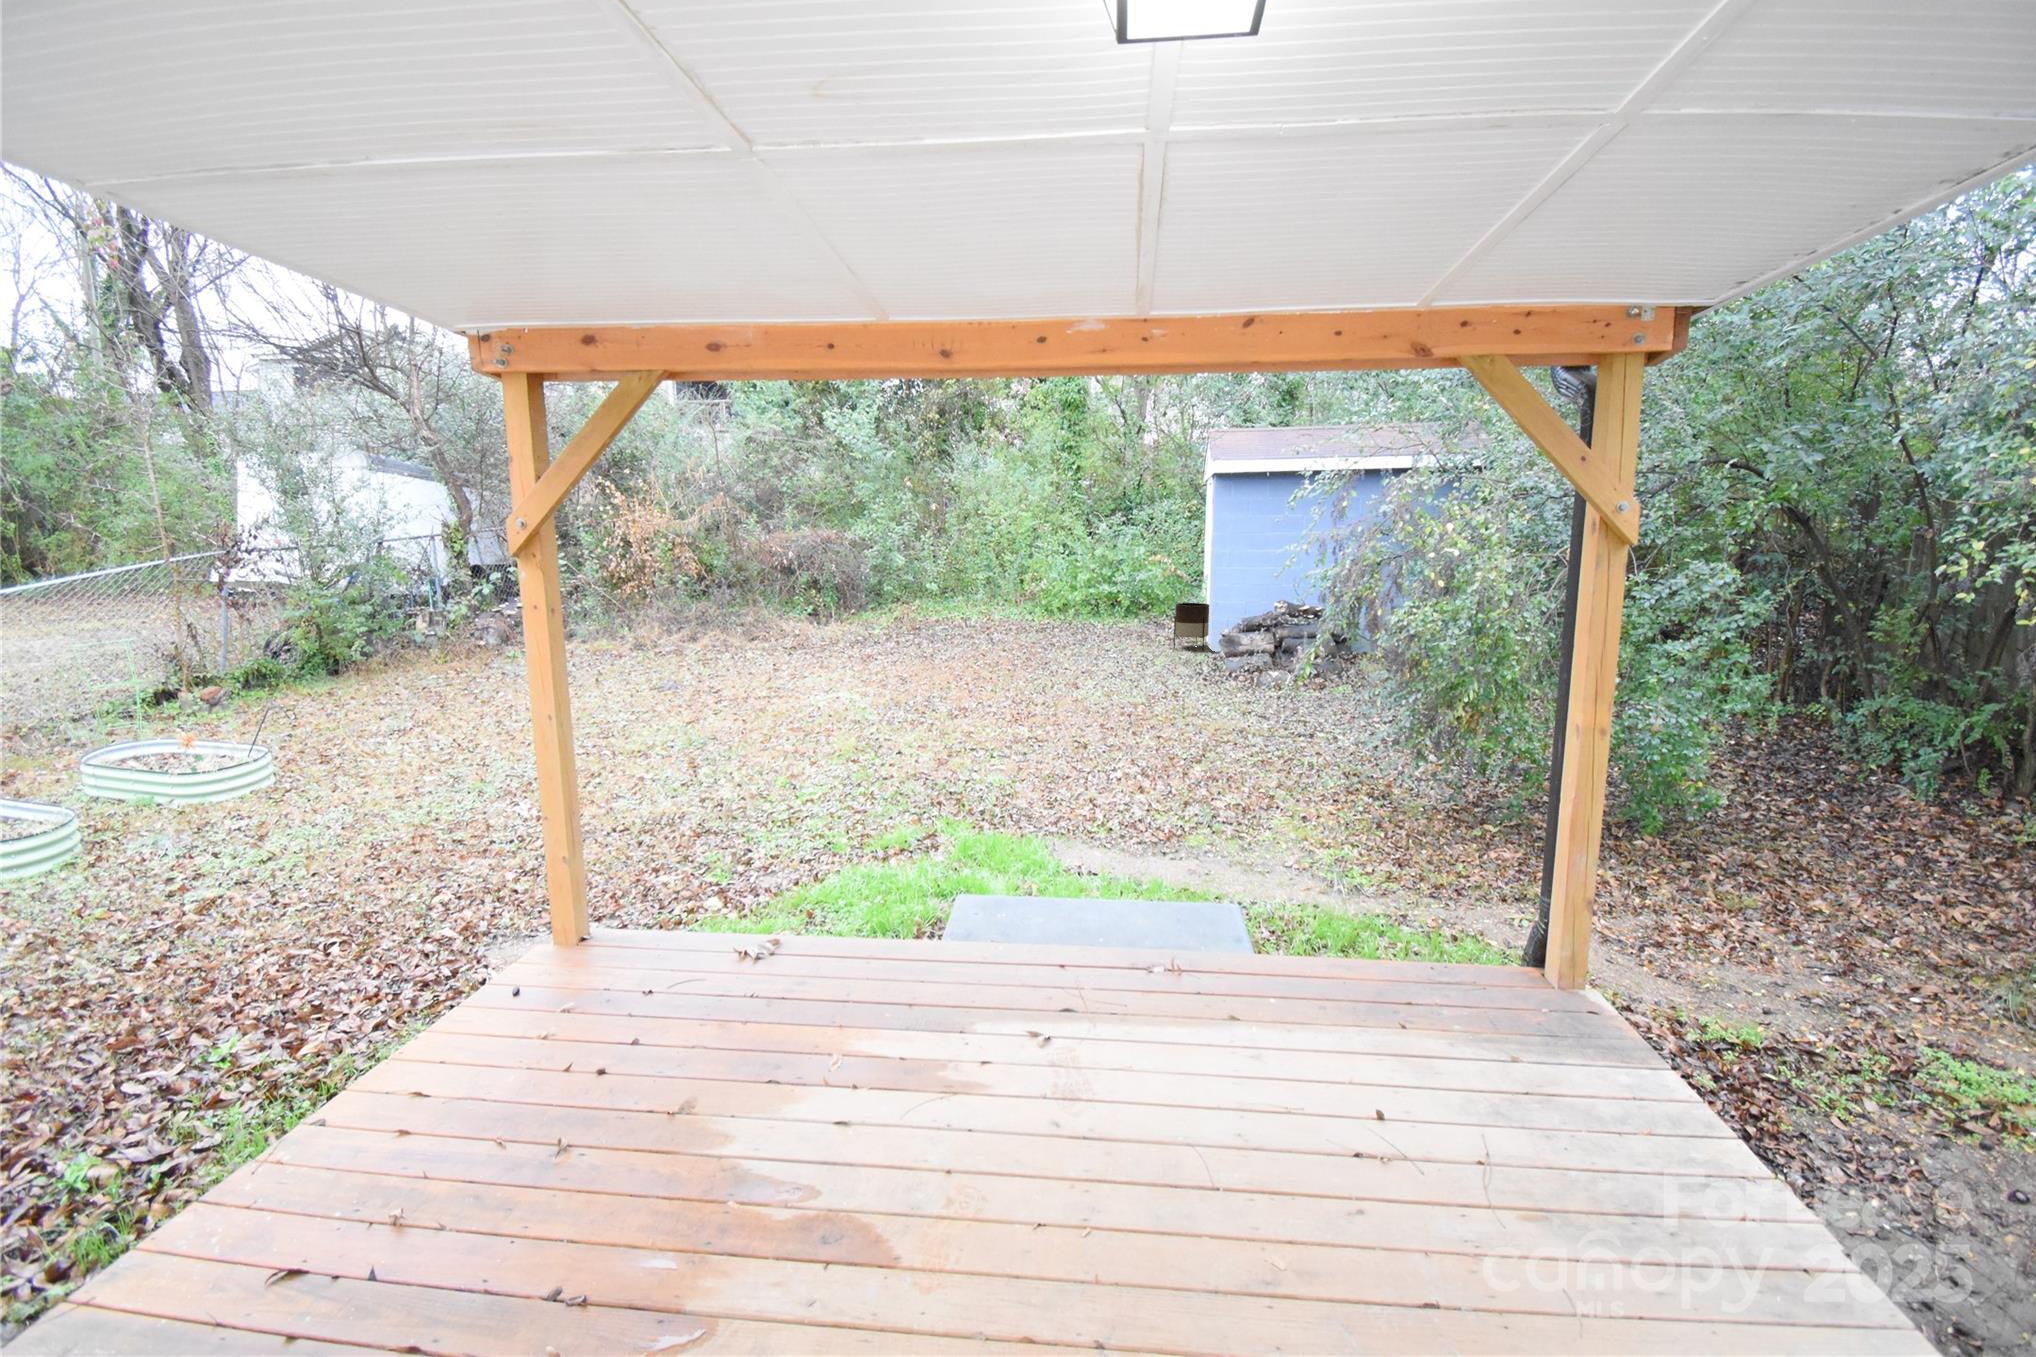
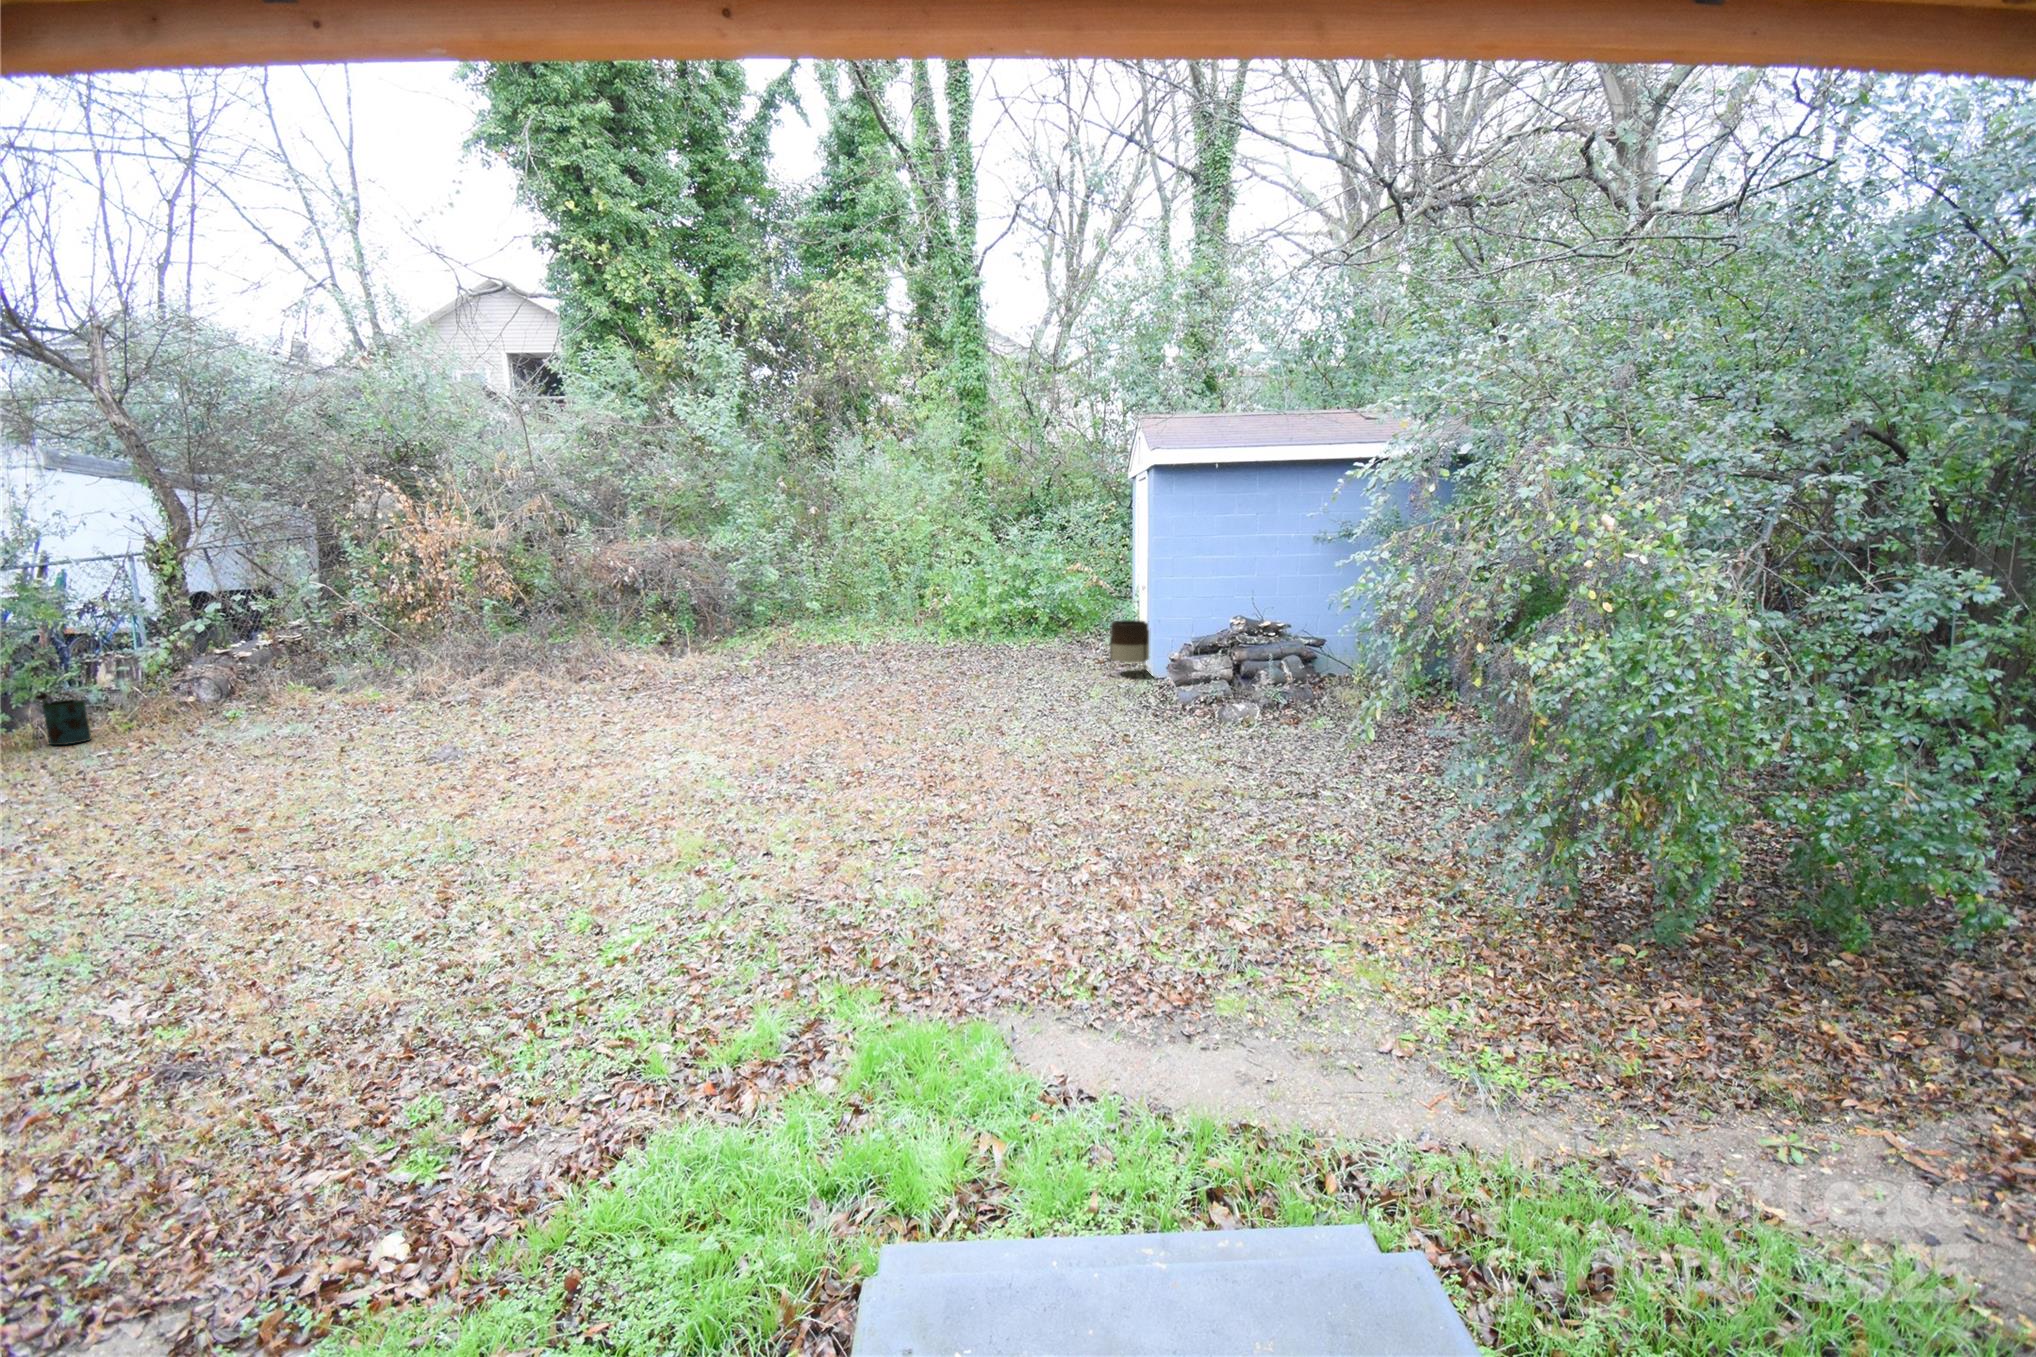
watering can: none [387,633,423,670] -> present [35,693,92,745]

